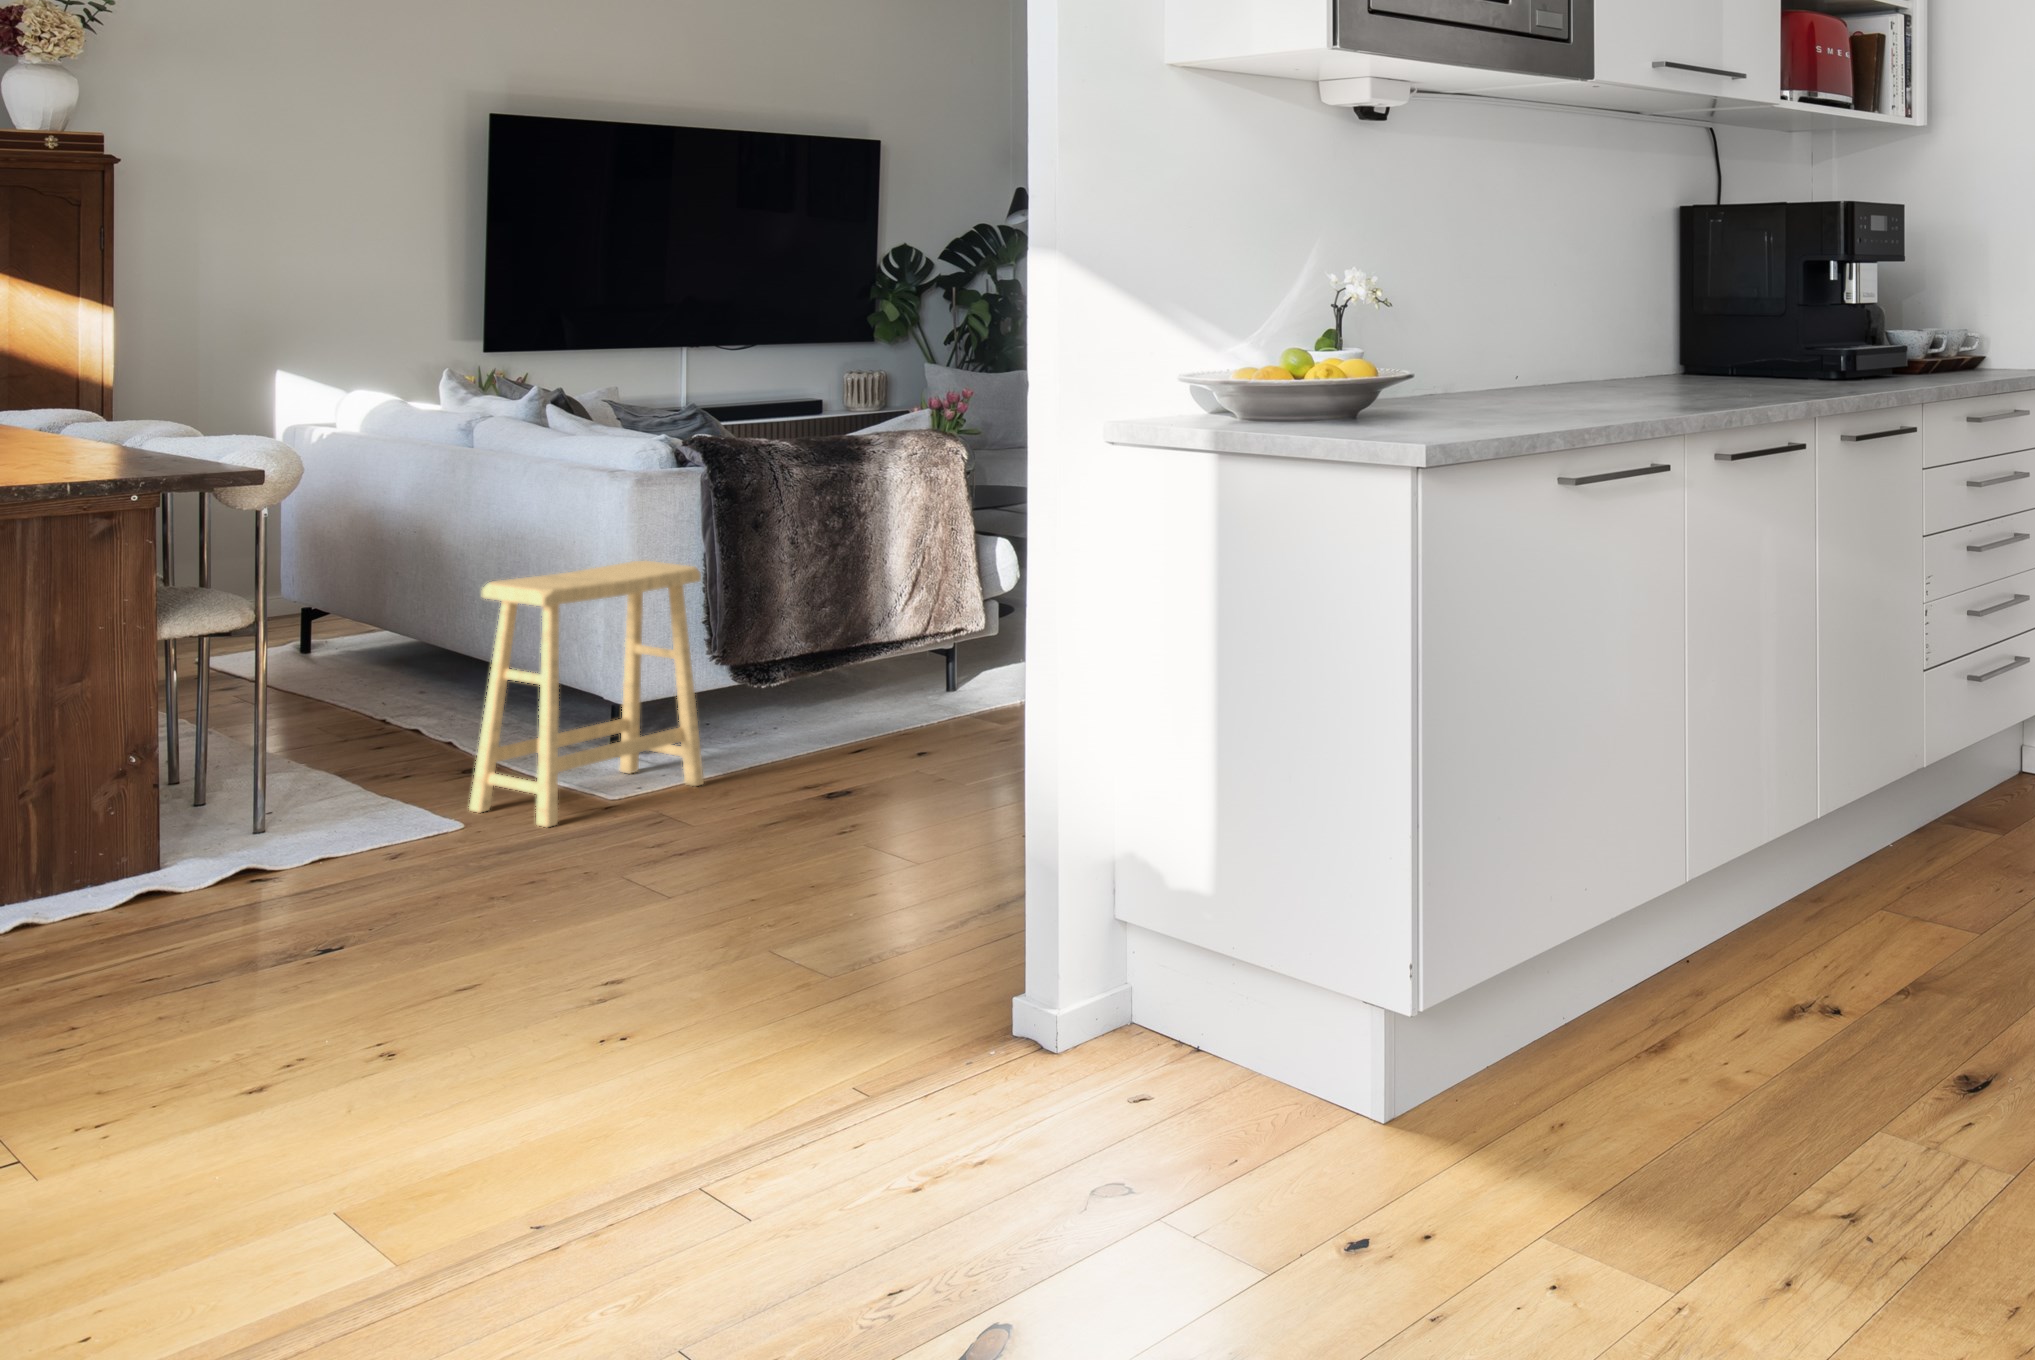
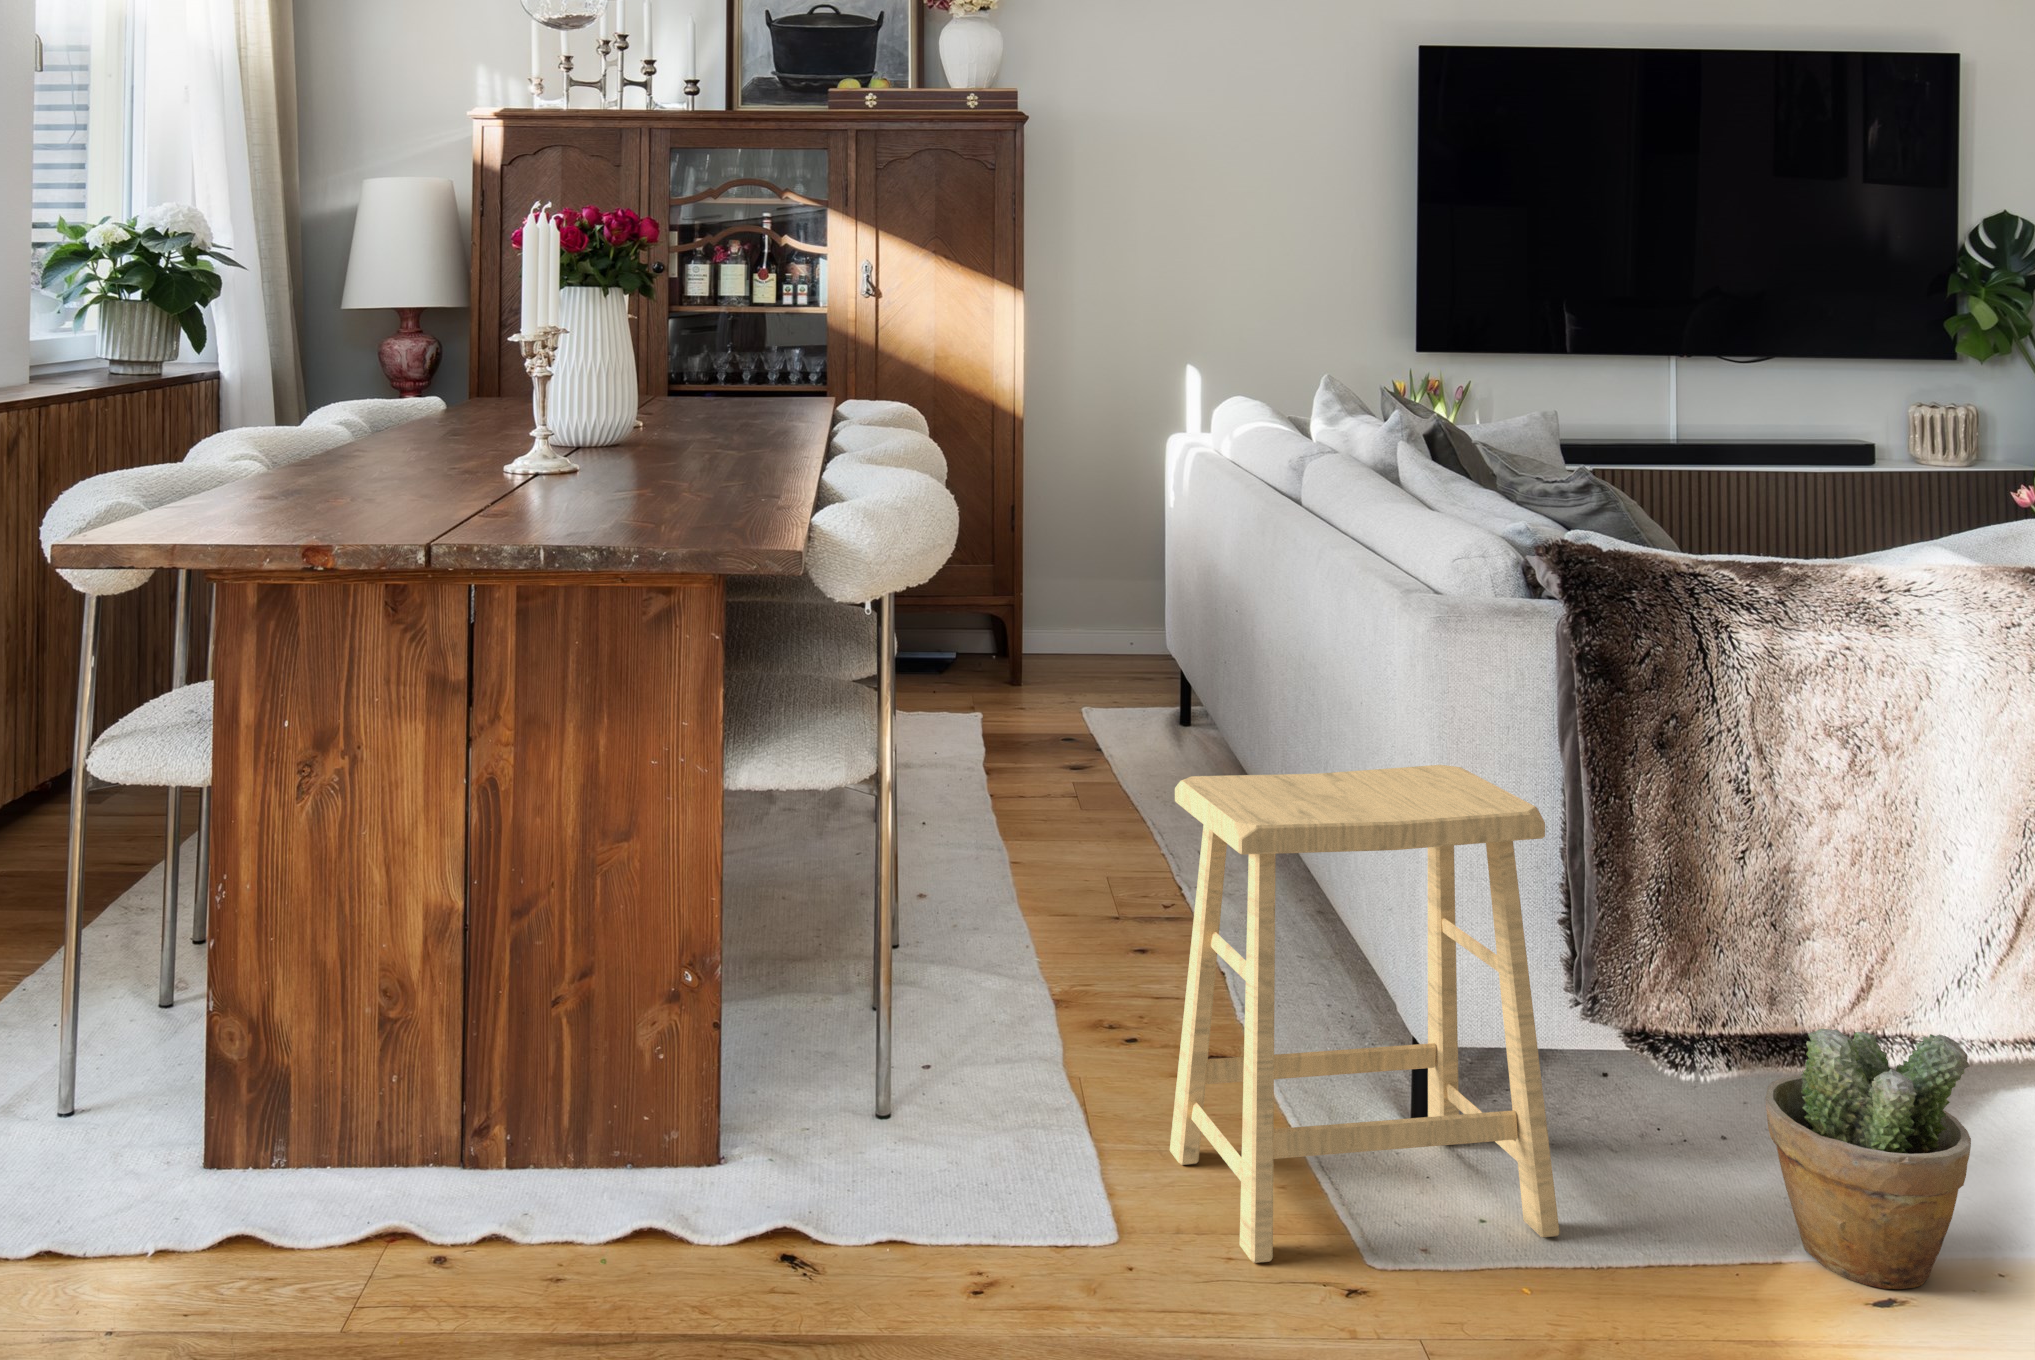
potted plant: none [803,644,891,765] -> present [1765,1029,1971,1289]

